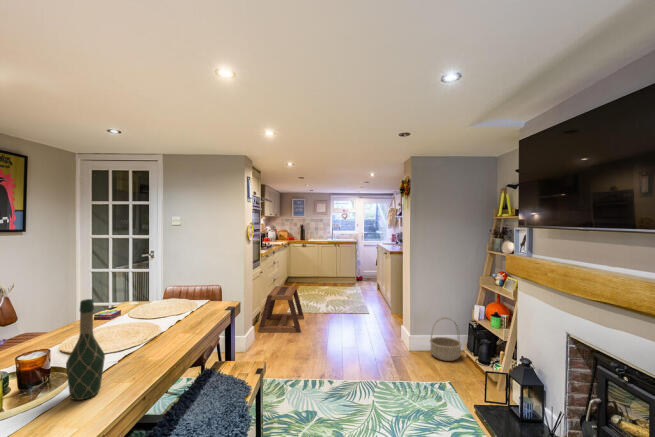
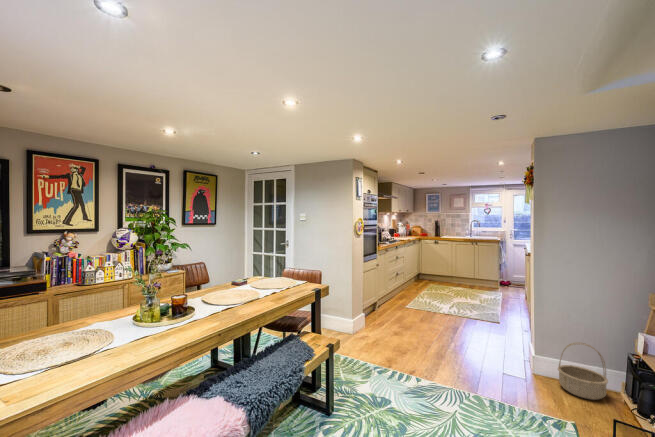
stool: present [258,286,304,332] -> none [370,280,420,328]
wine bottle: present [66,299,105,400] -> none [180,270,201,331]

